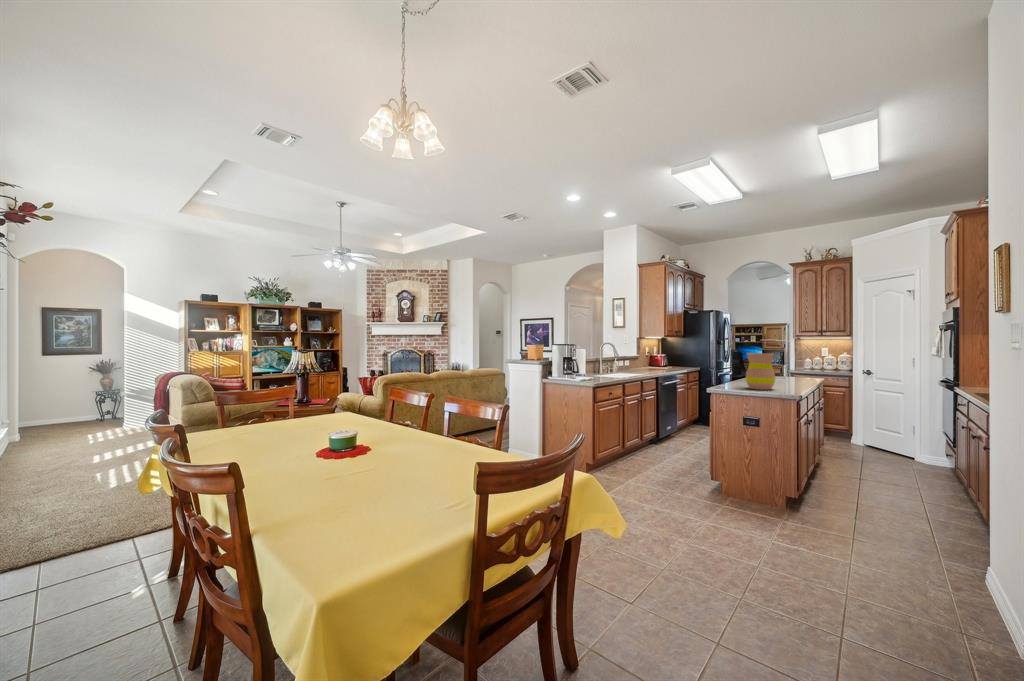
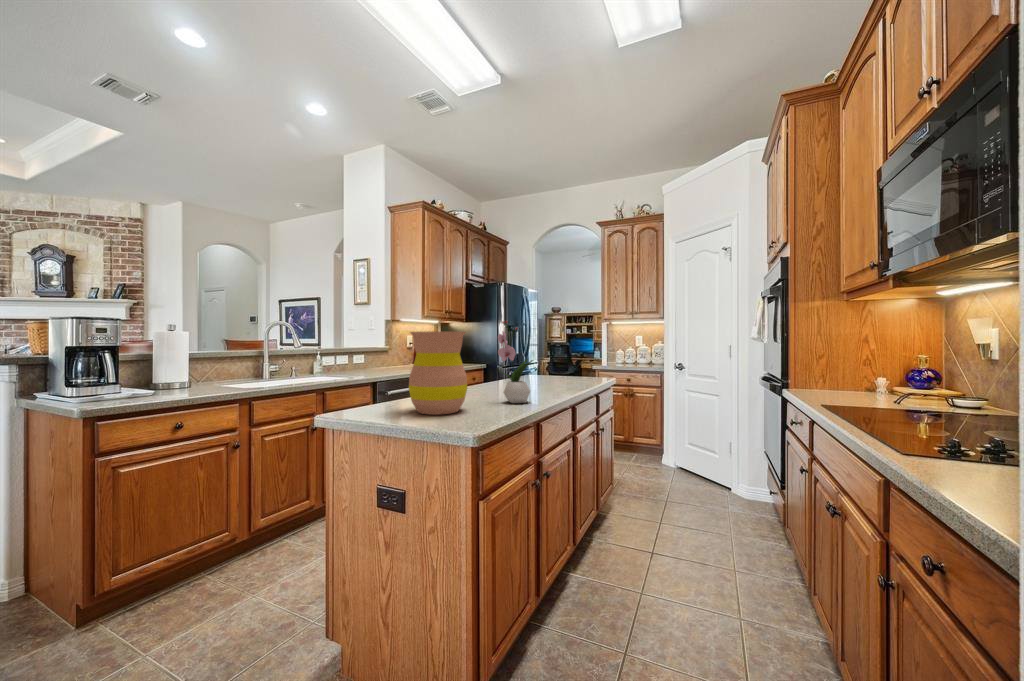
flower arrangement: none [780,348,802,387] -> present [498,321,533,403]

